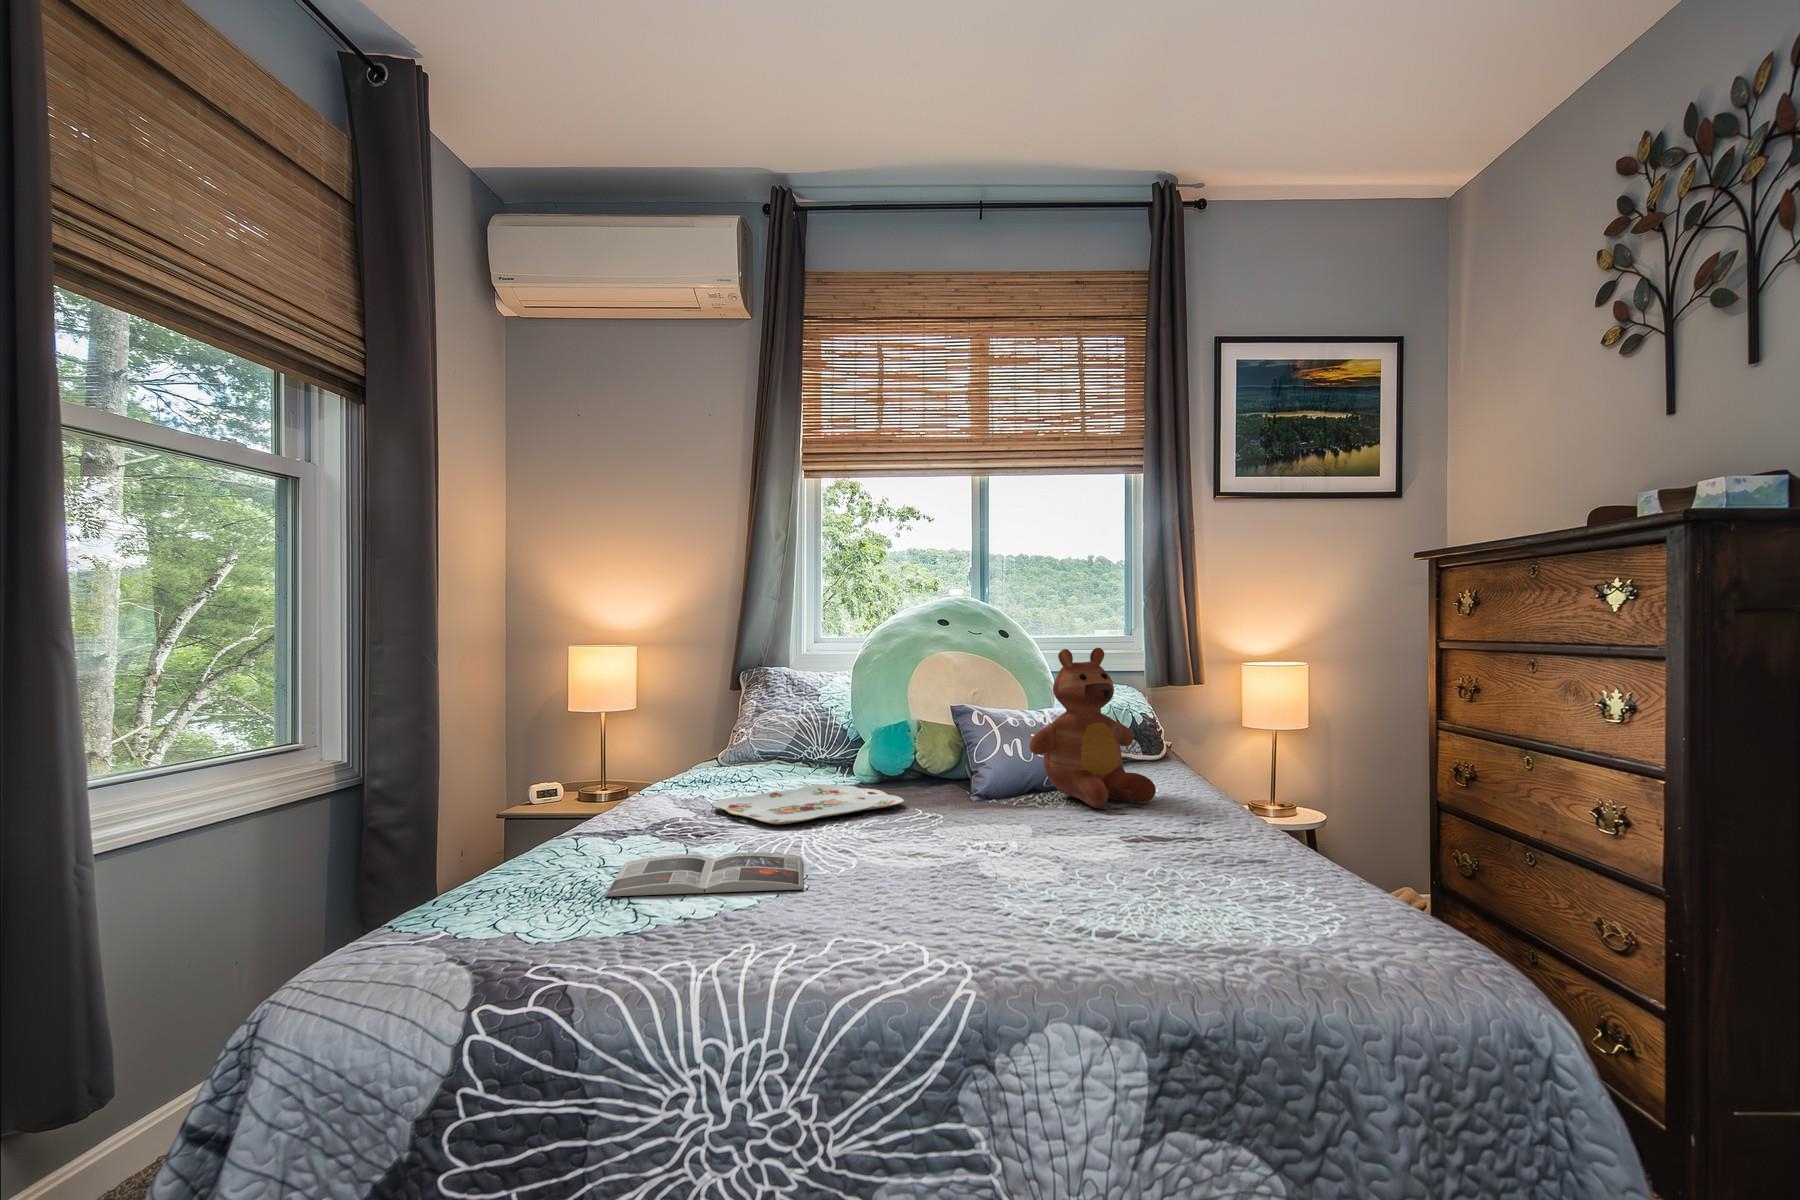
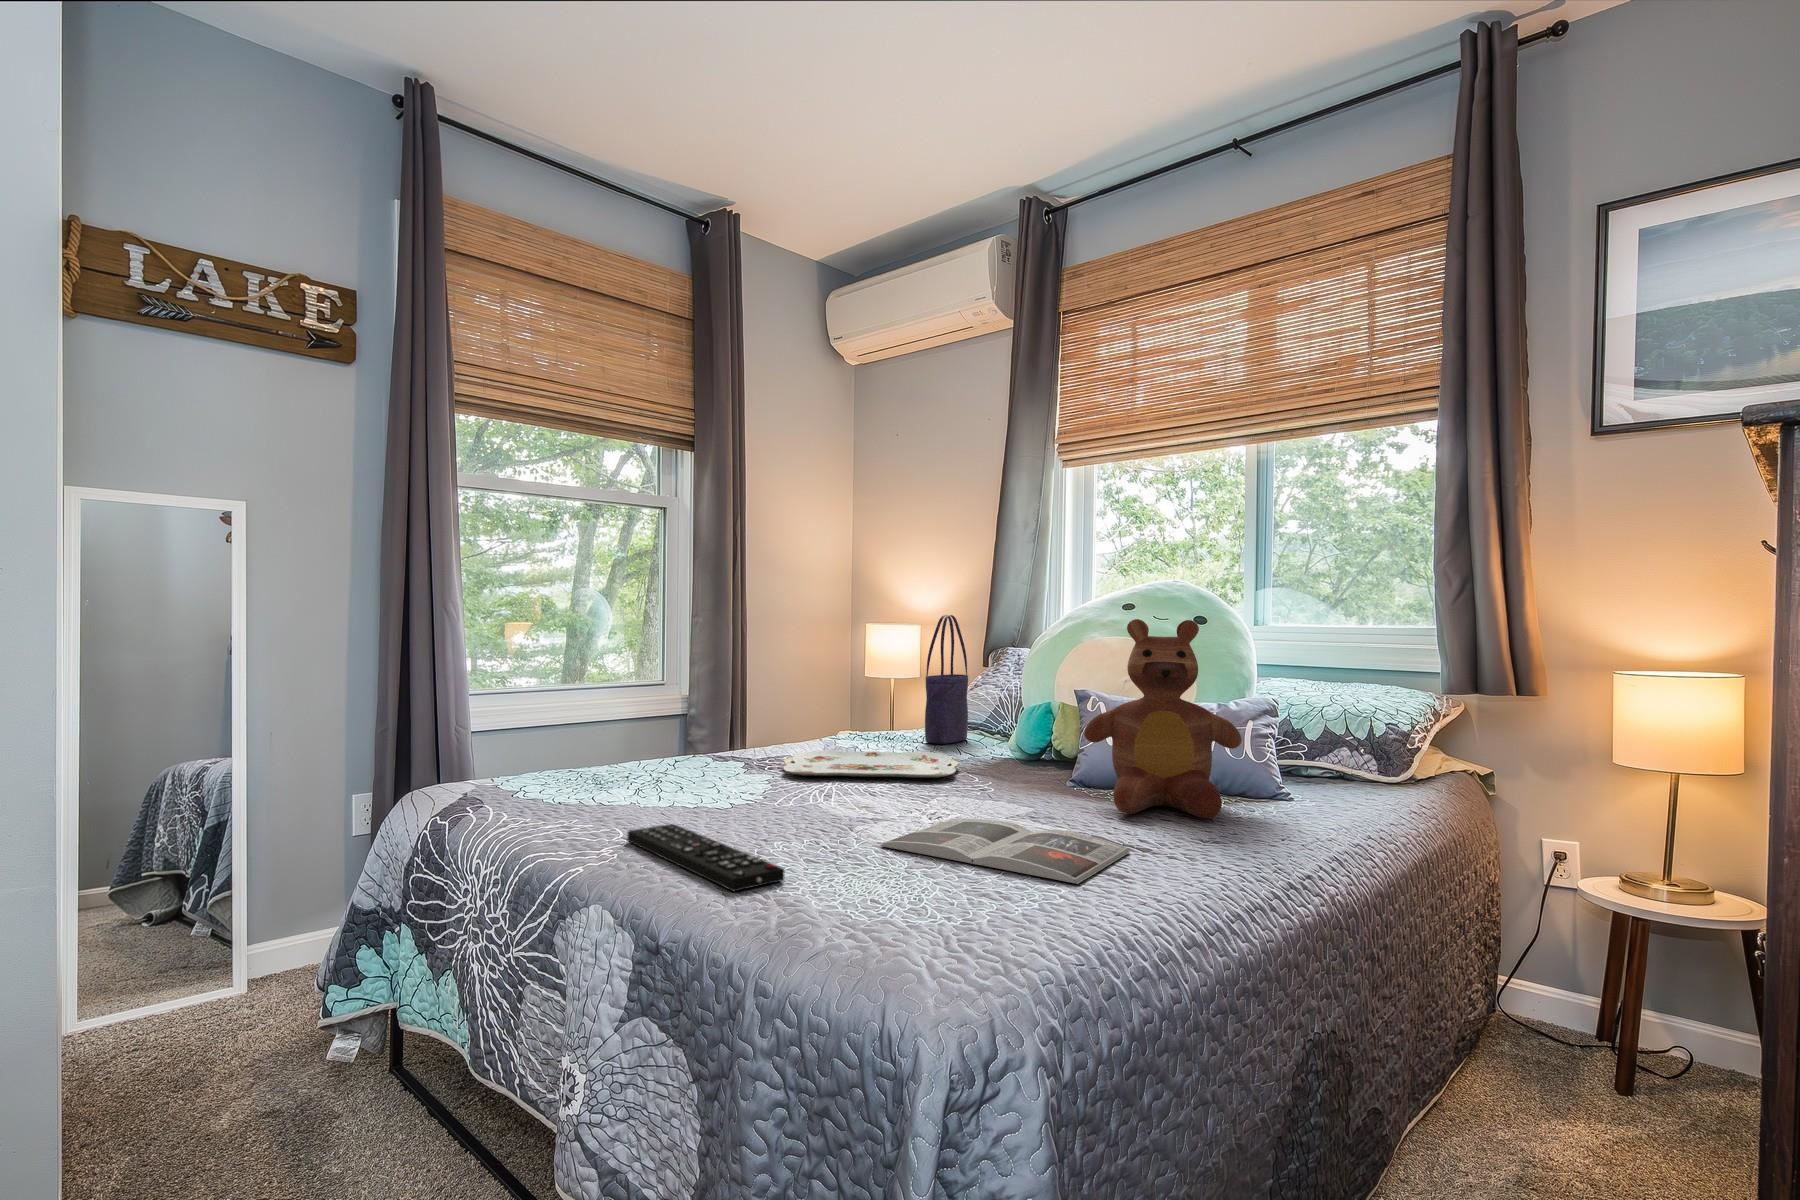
tote bag: none [759,643,787,777] -> present [925,615,968,744]
magazine: present [604,852,803,897] -> present [880,818,1130,884]
remote control: none [867,880,1073,911] -> present [627,824,785,891]

